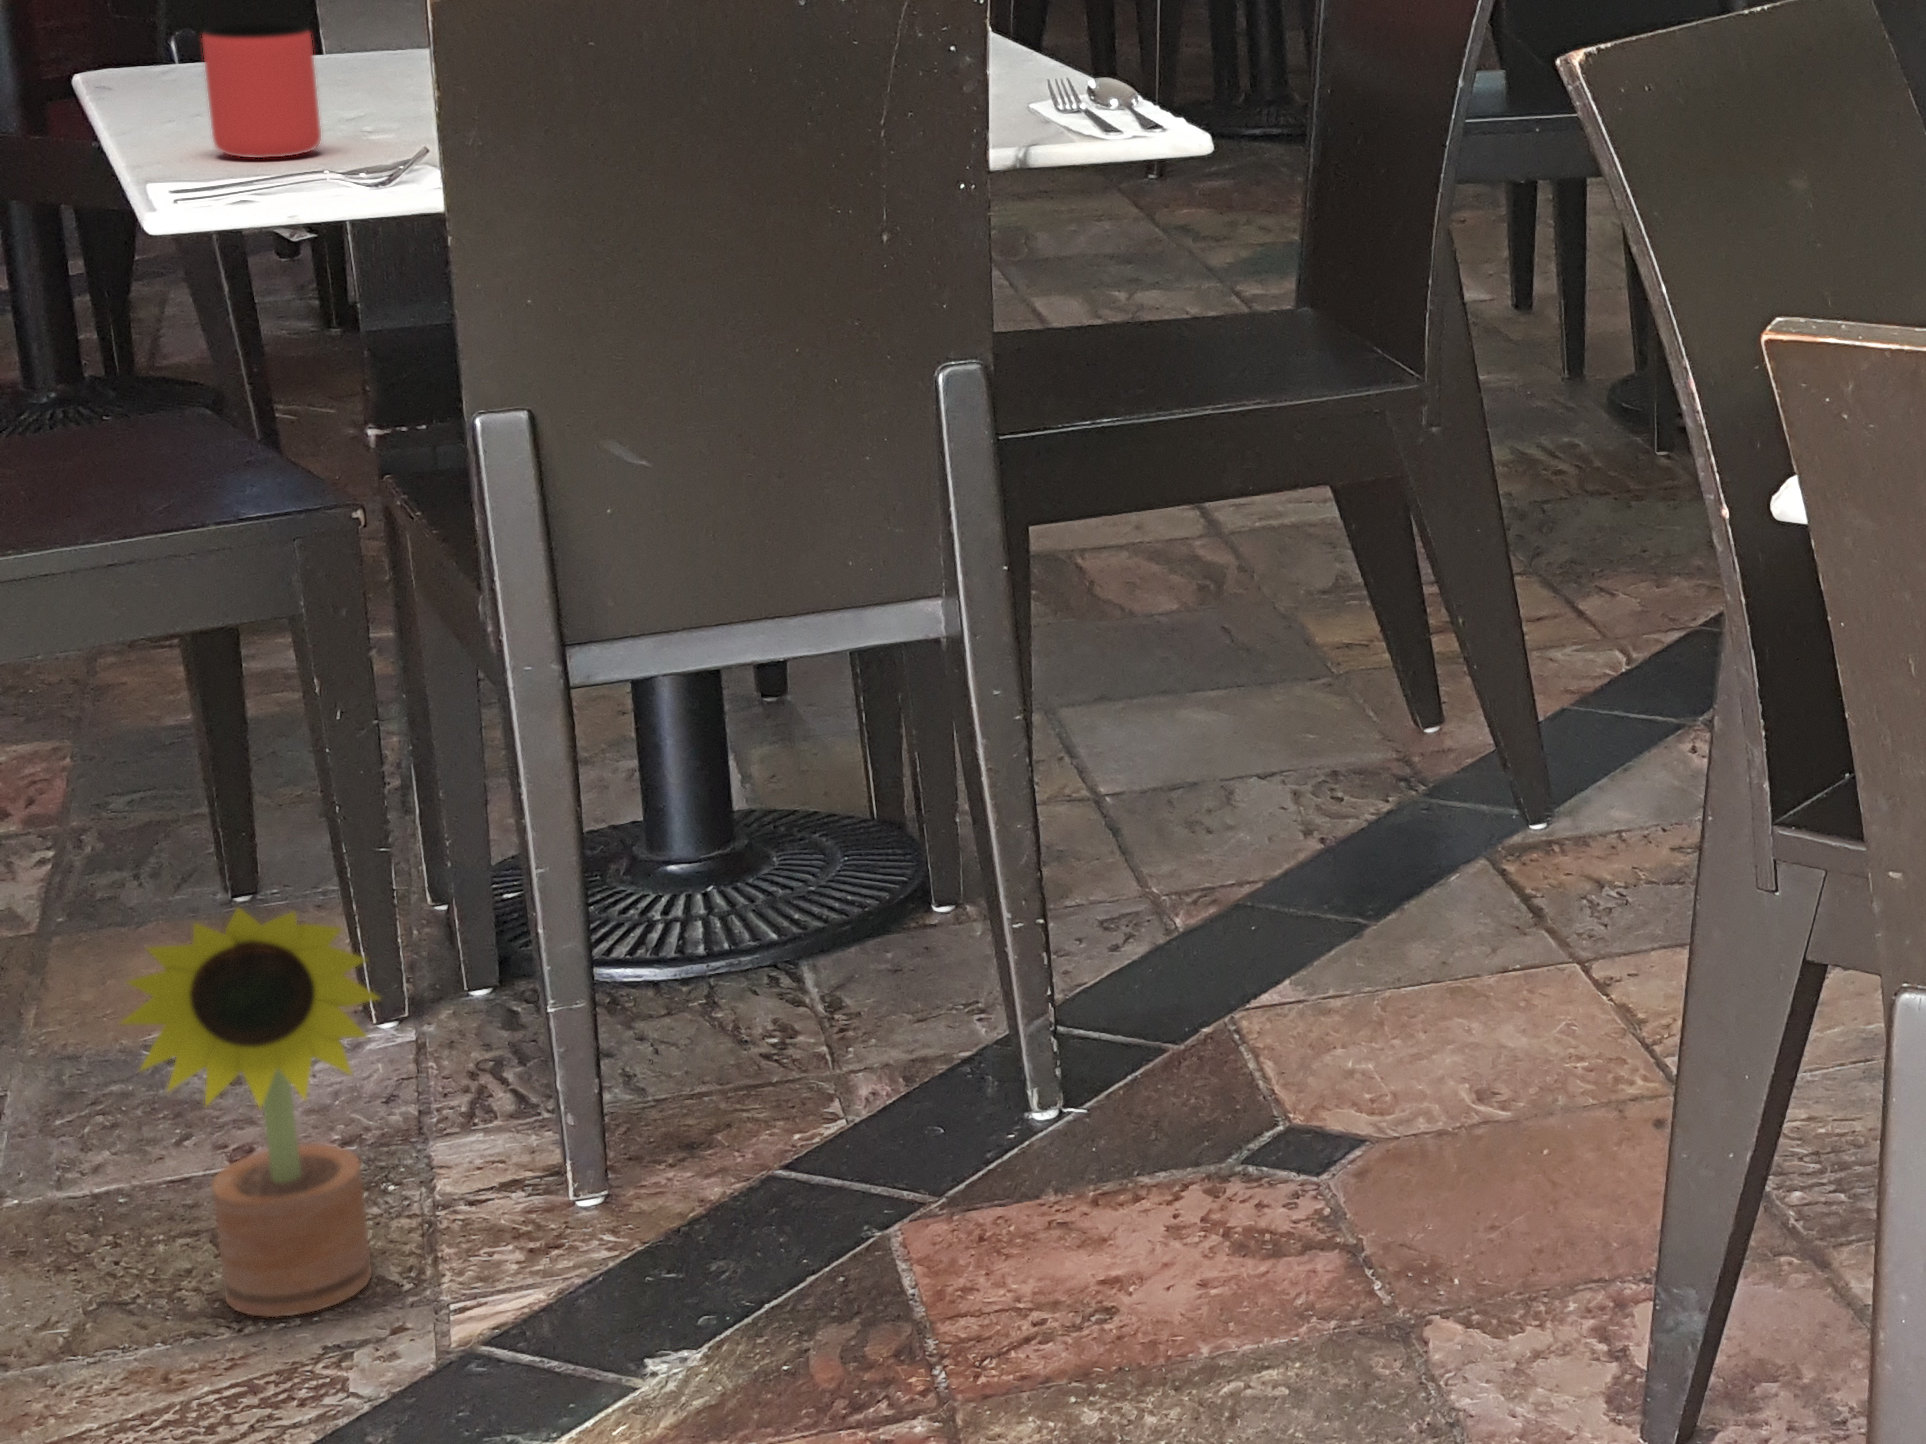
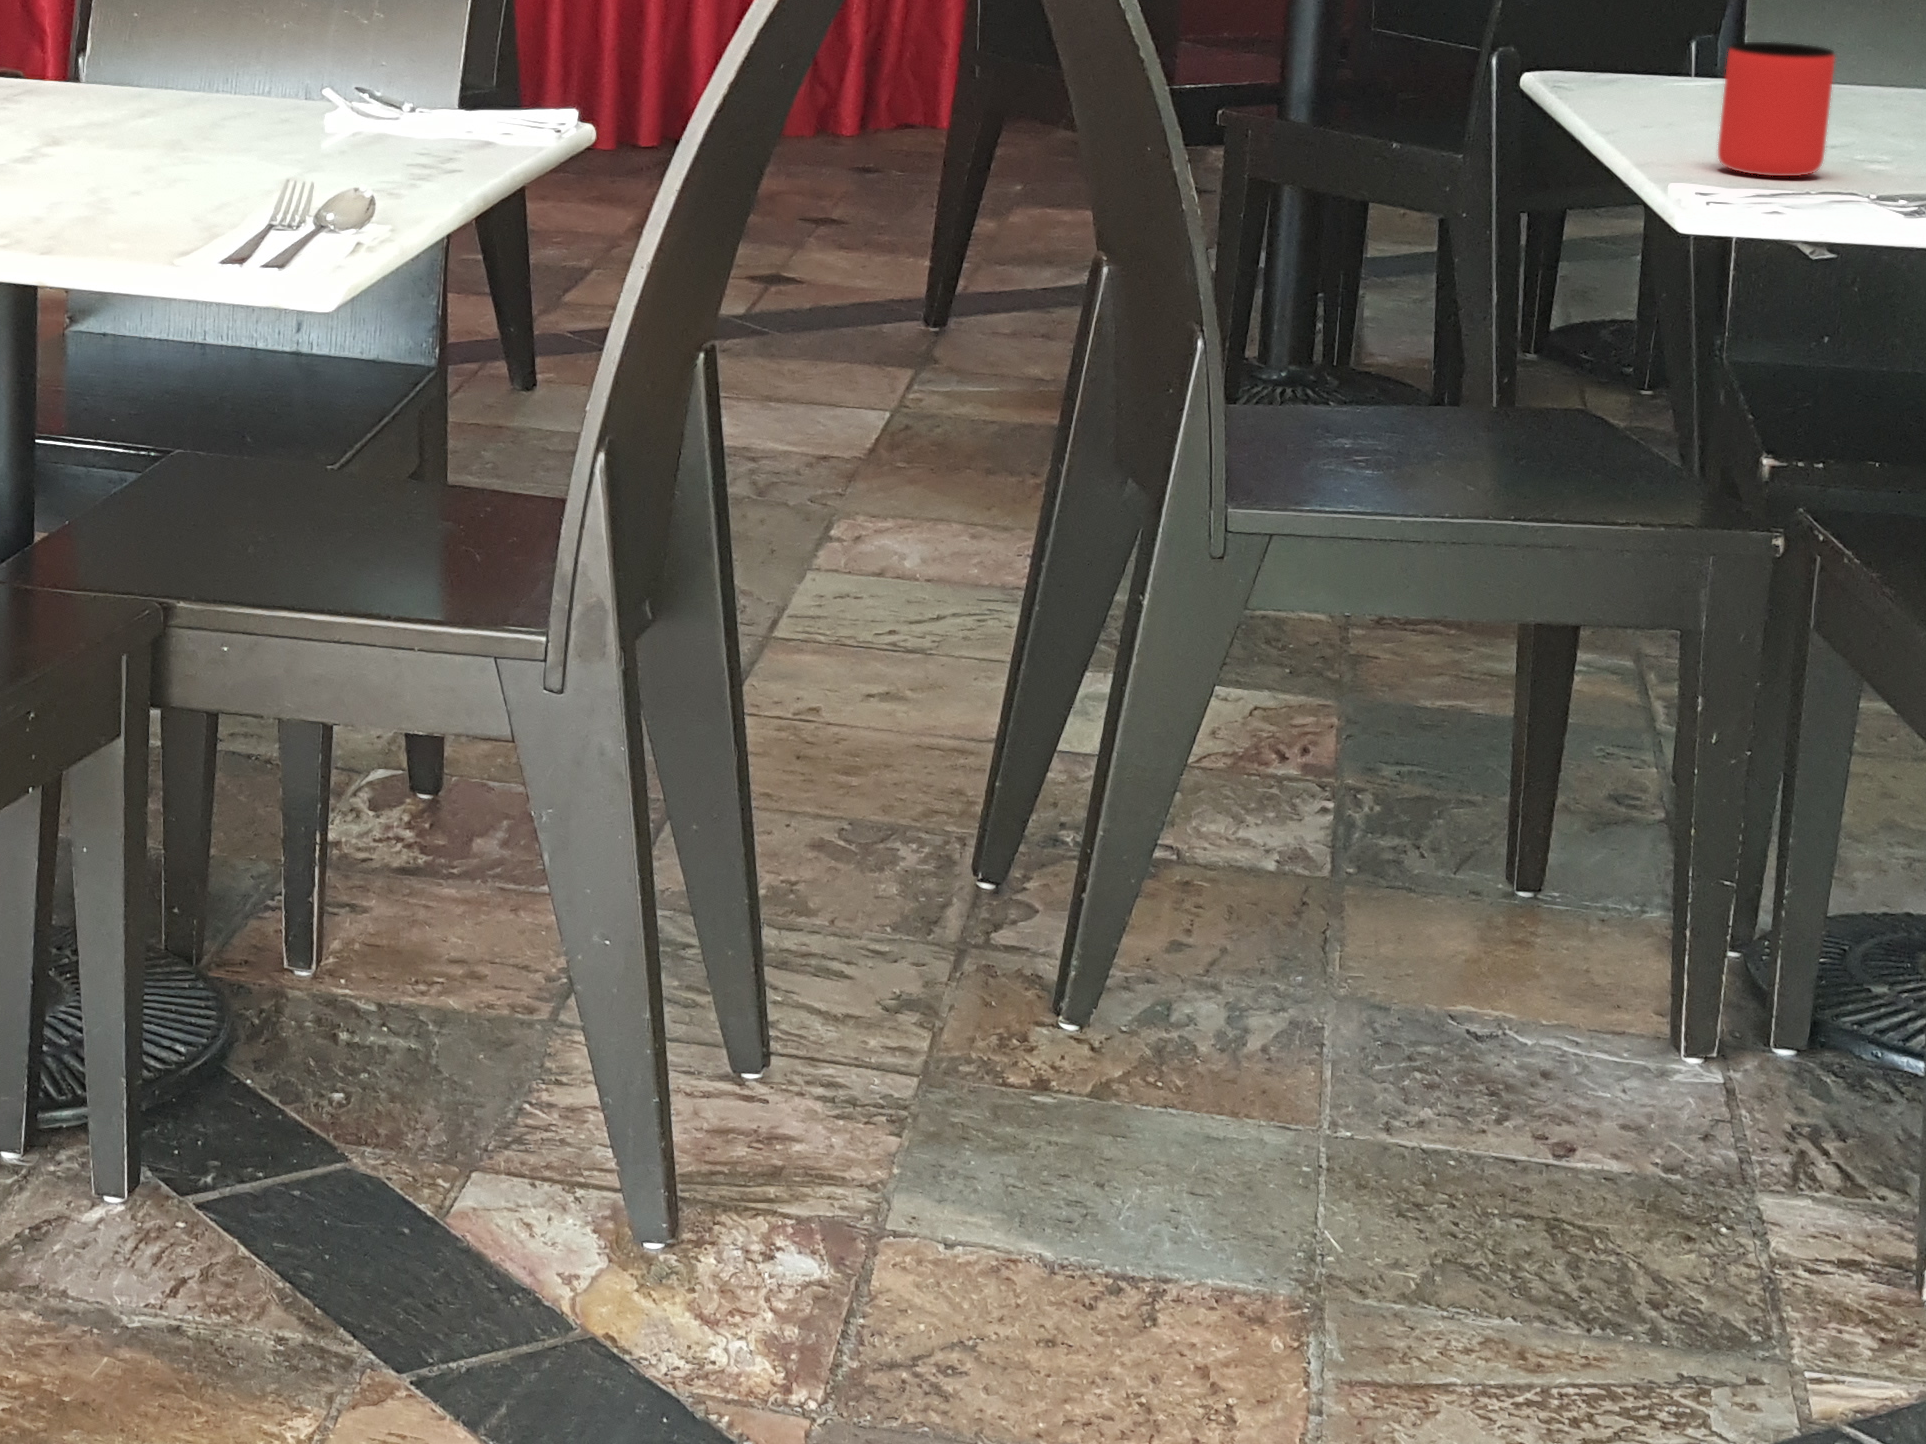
decorative plant: present [121,908,379,1317] -> none [1550,911,1810,1335]

